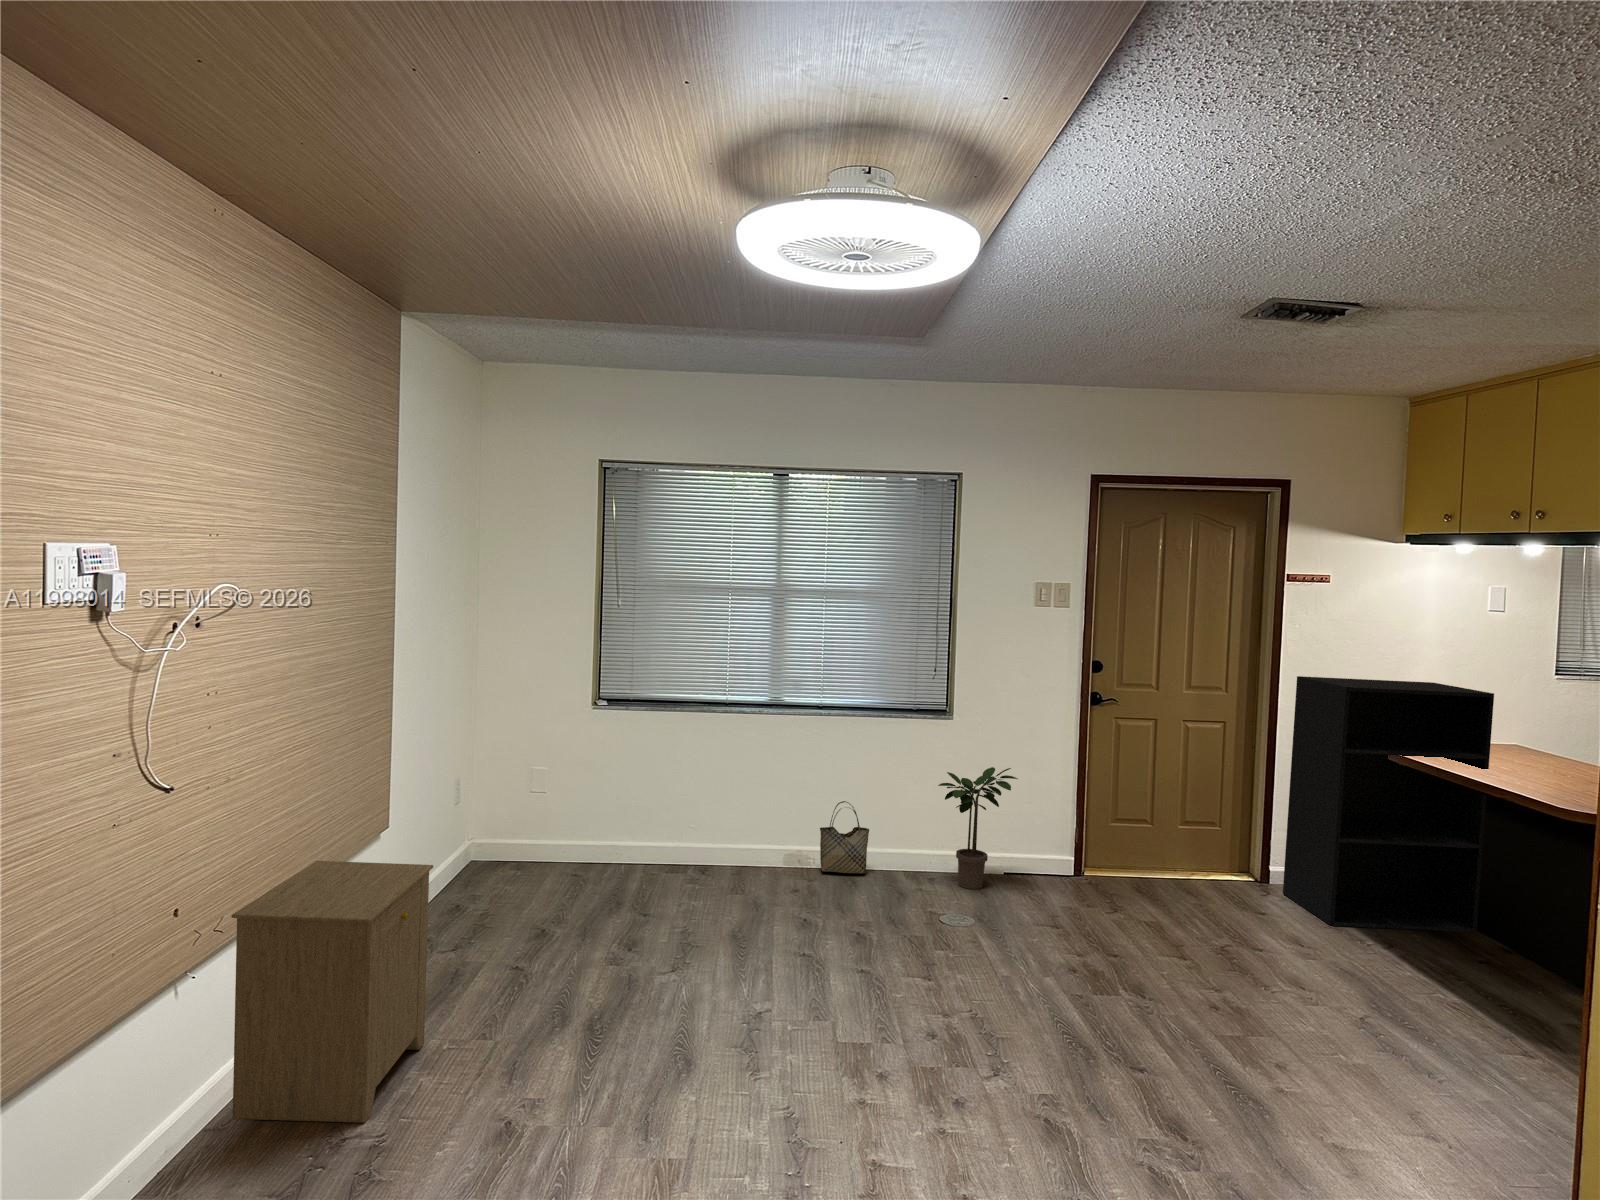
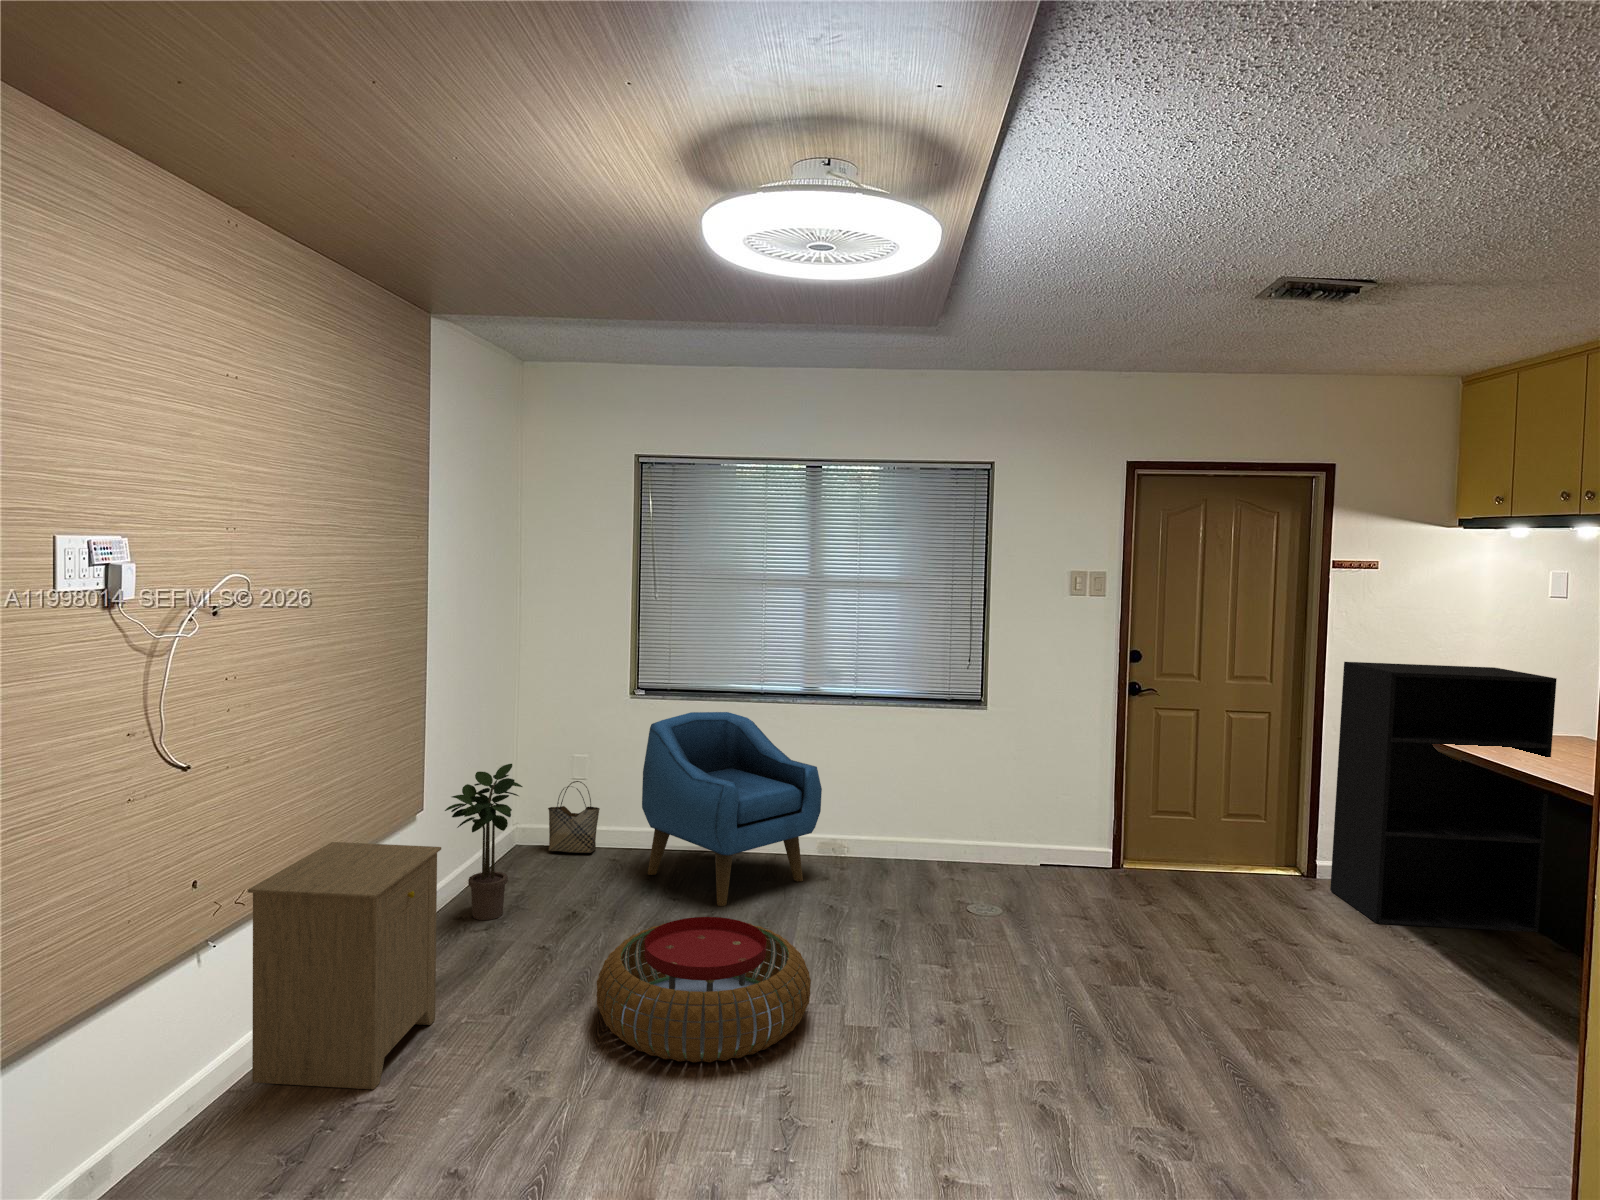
armchair: none [623,722,802,917] -> present [642,712,822,906]
potted plant: present [938,767,1018,889] -> present [445,764,523,920]
woven basket: present [820,801,869,873] -> present [548,781,600,853]
pouf: none [593,932,810,1084] -> present [596,917,811,1063]

